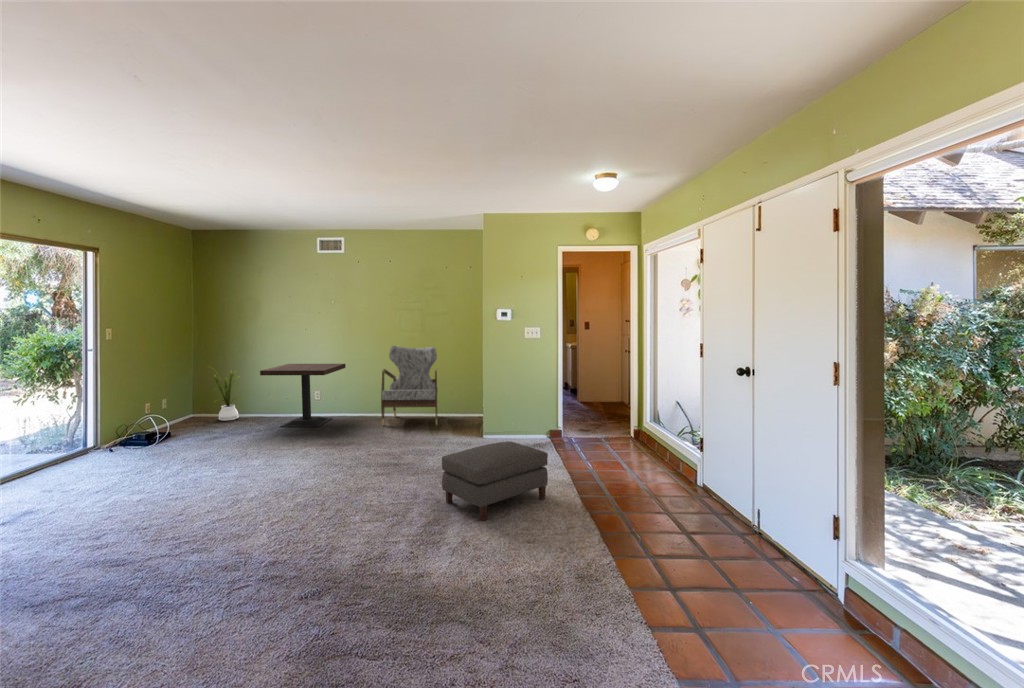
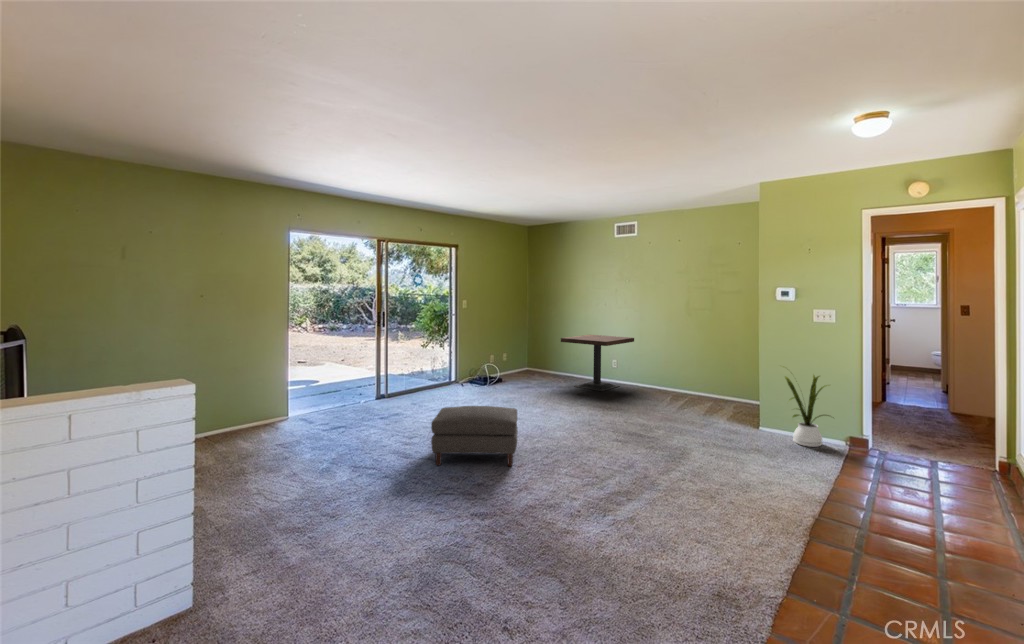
armchair: present [381,346,438,425] -> none [656,323,721,408]
house plant: present [214,371,243,421] -> present [785,375,829,447]
ottoman: present [442,441,548,521] -> present [431,406,518,466]

